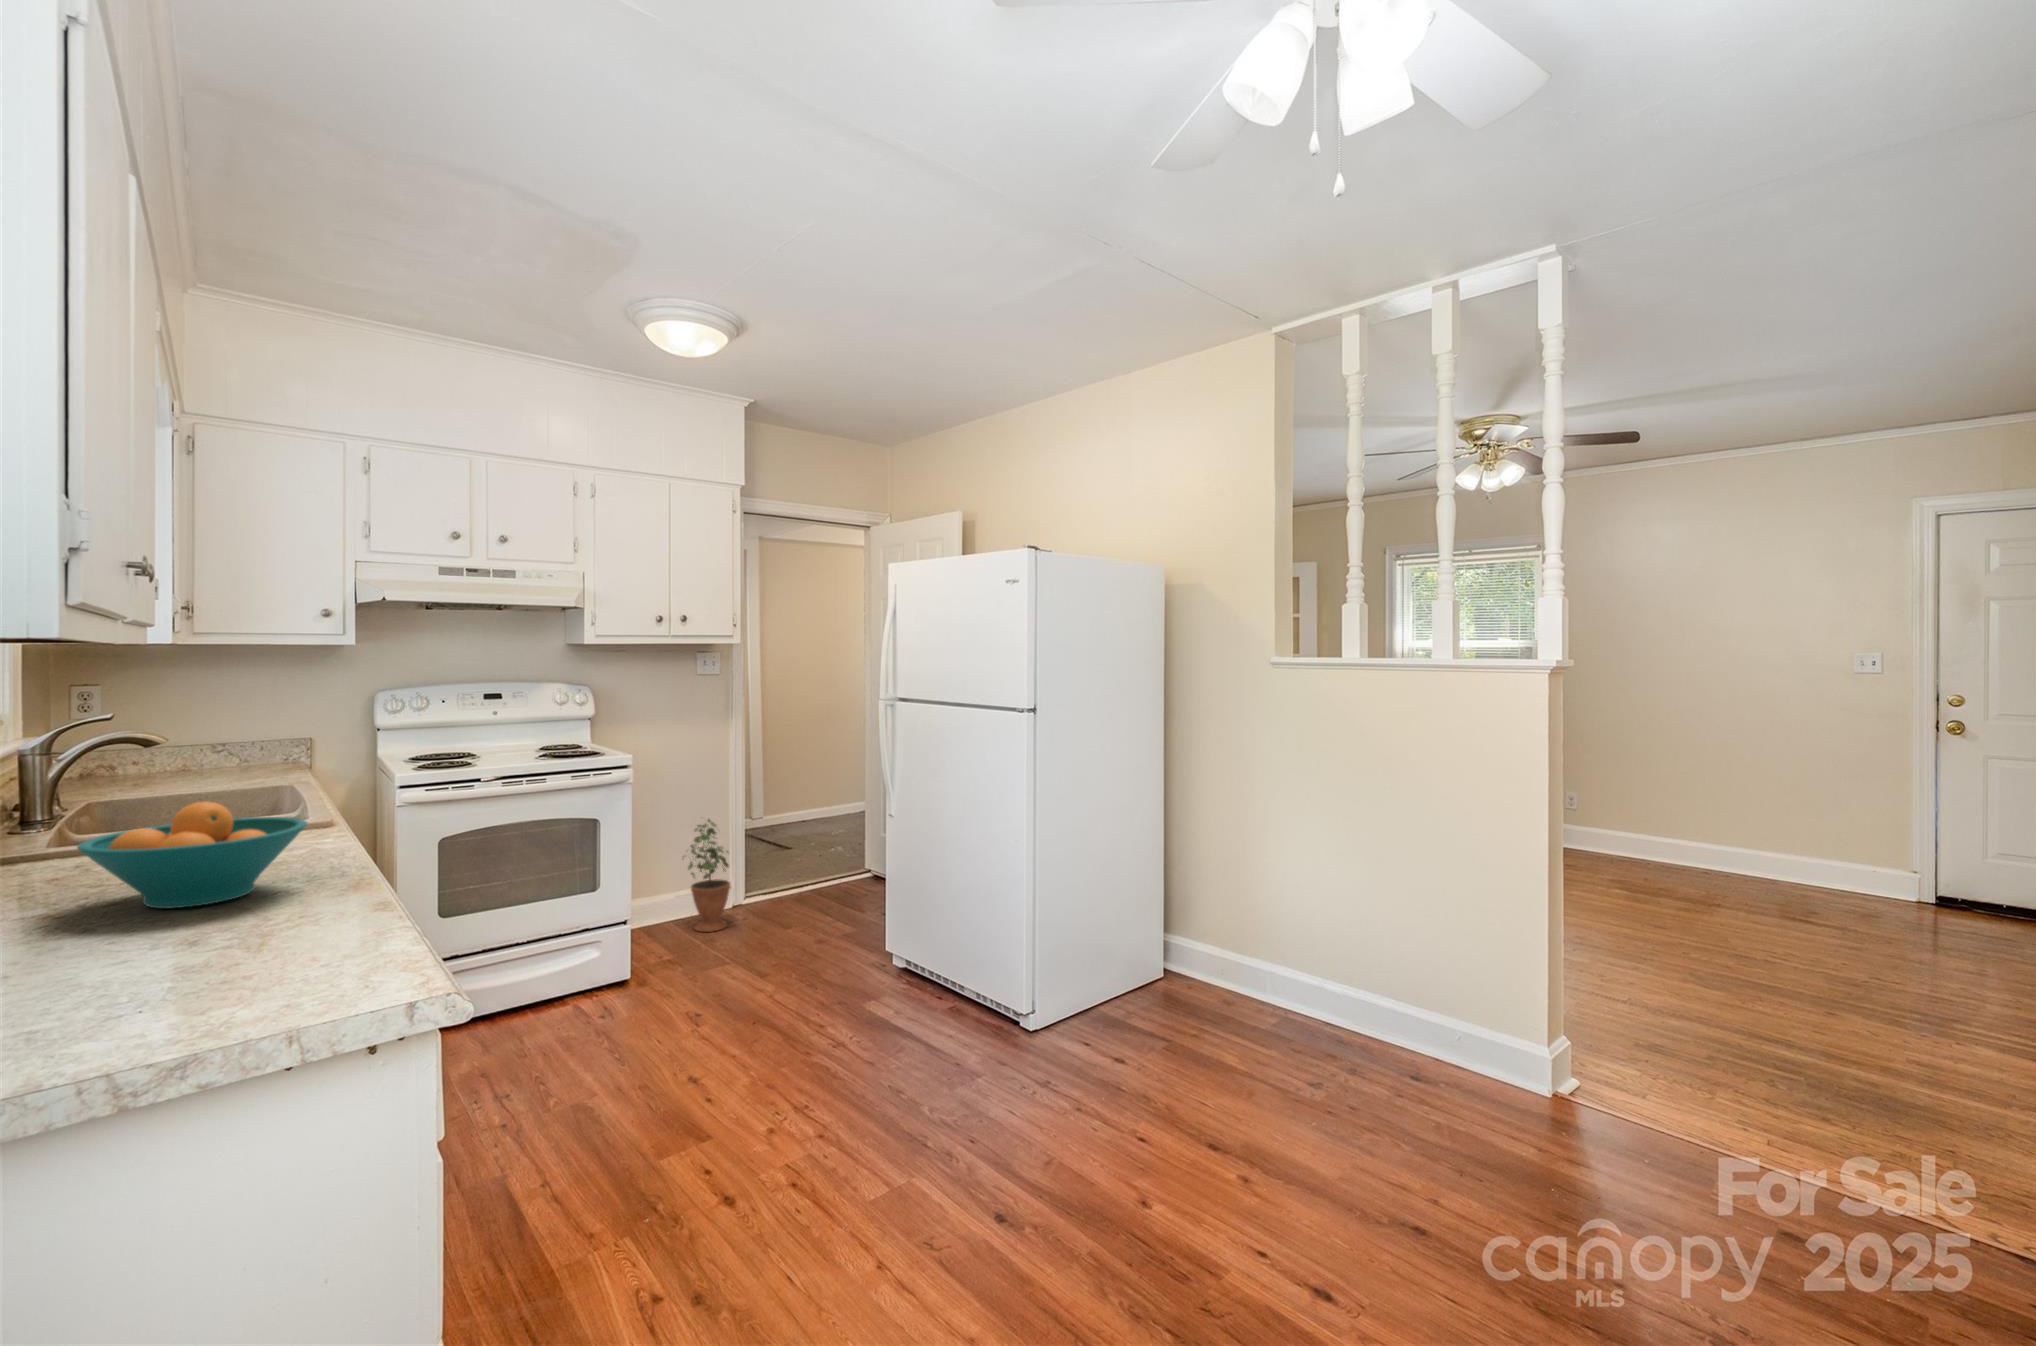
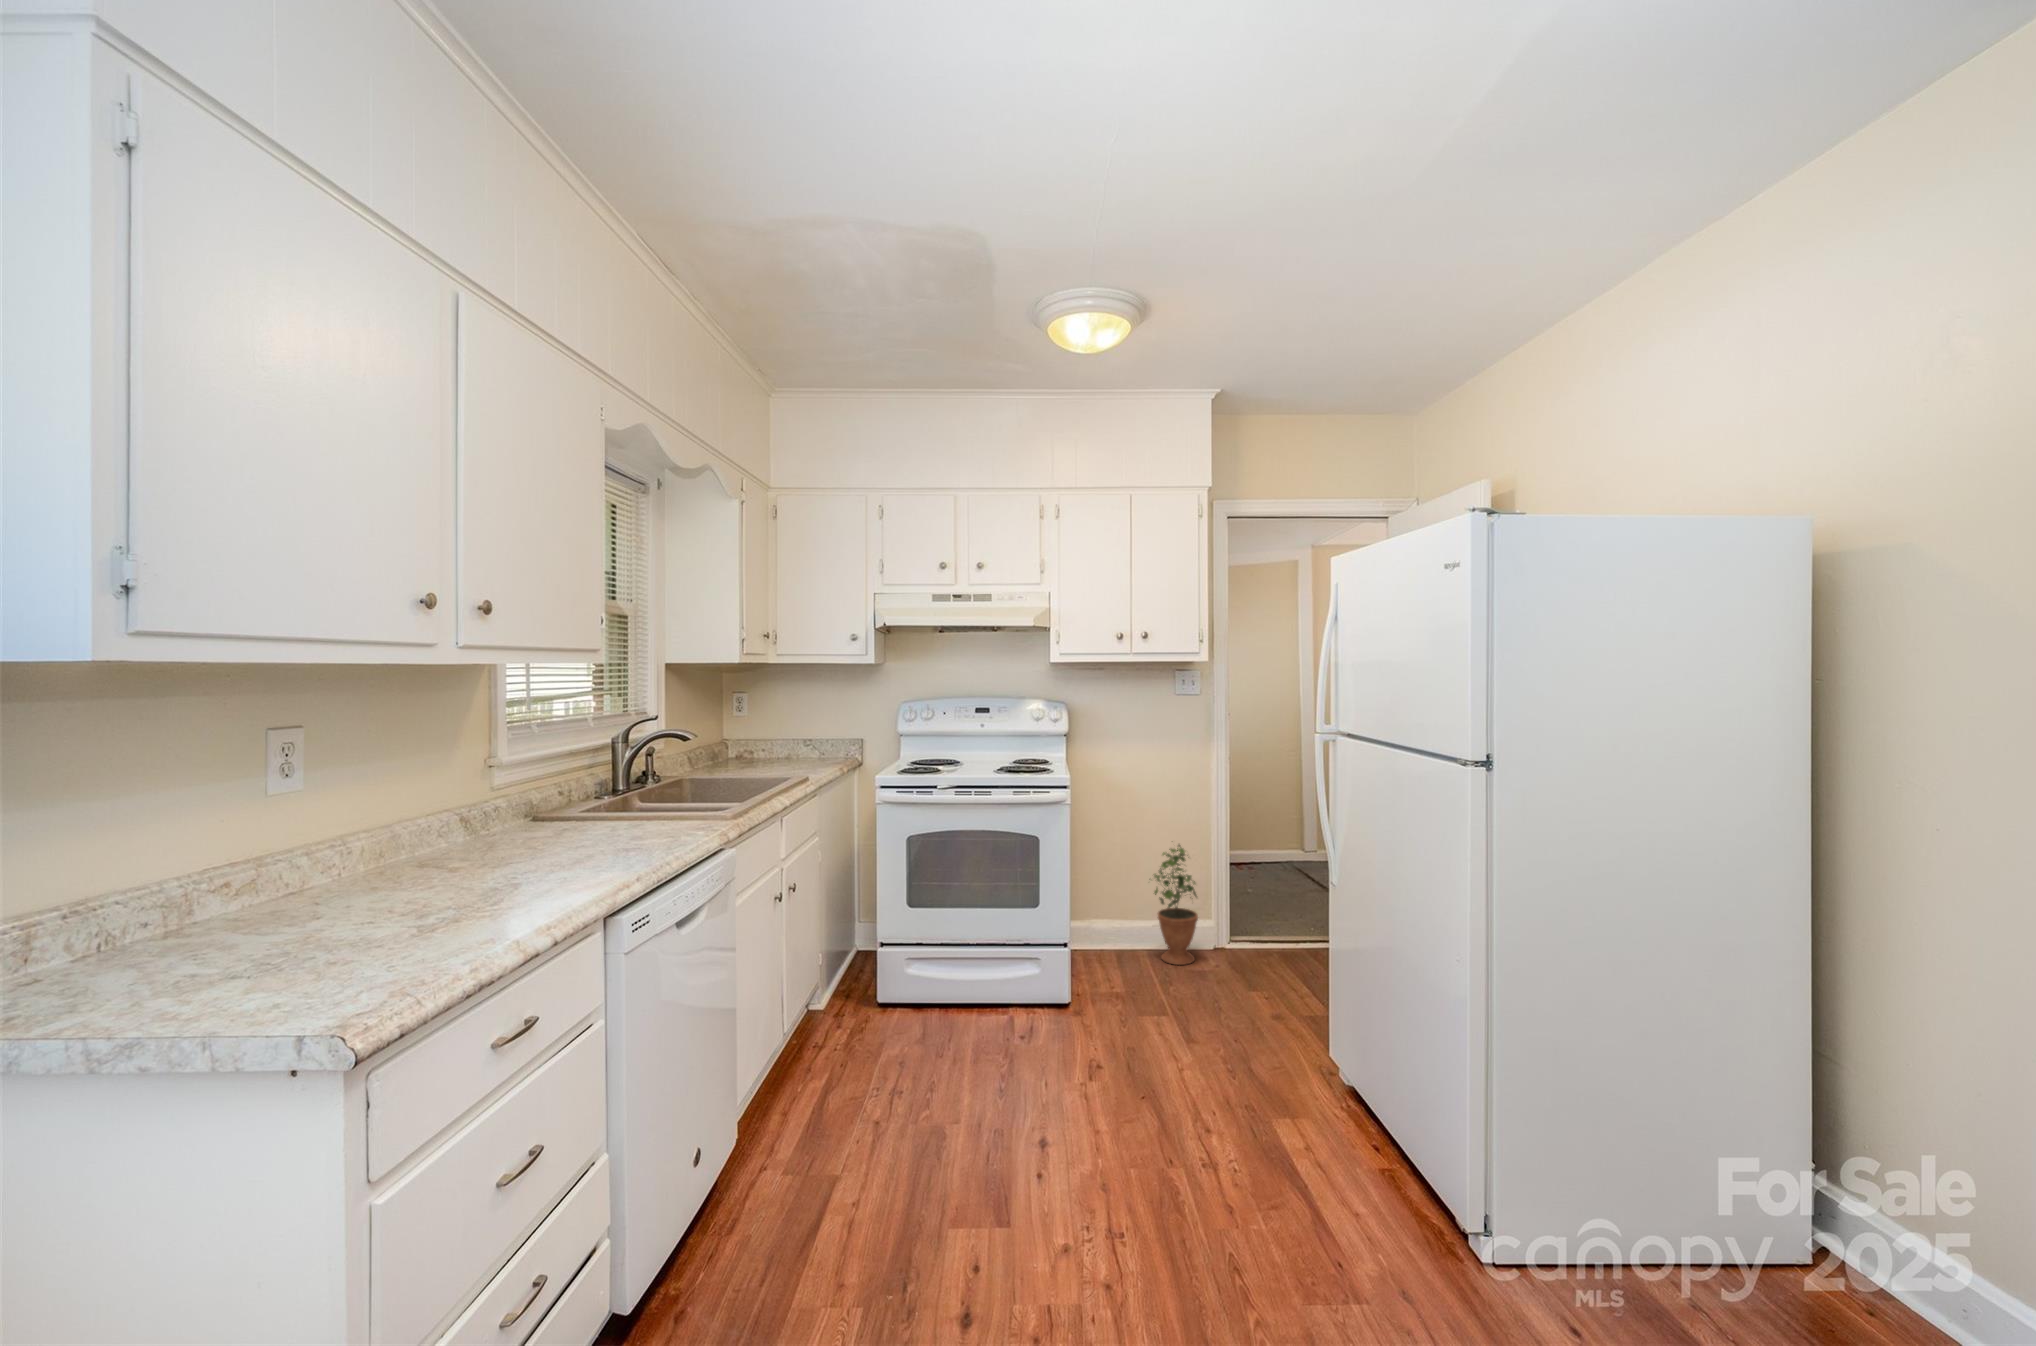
fruit bowl: present [77,802,307,909] -> none [438,812,601,900]

